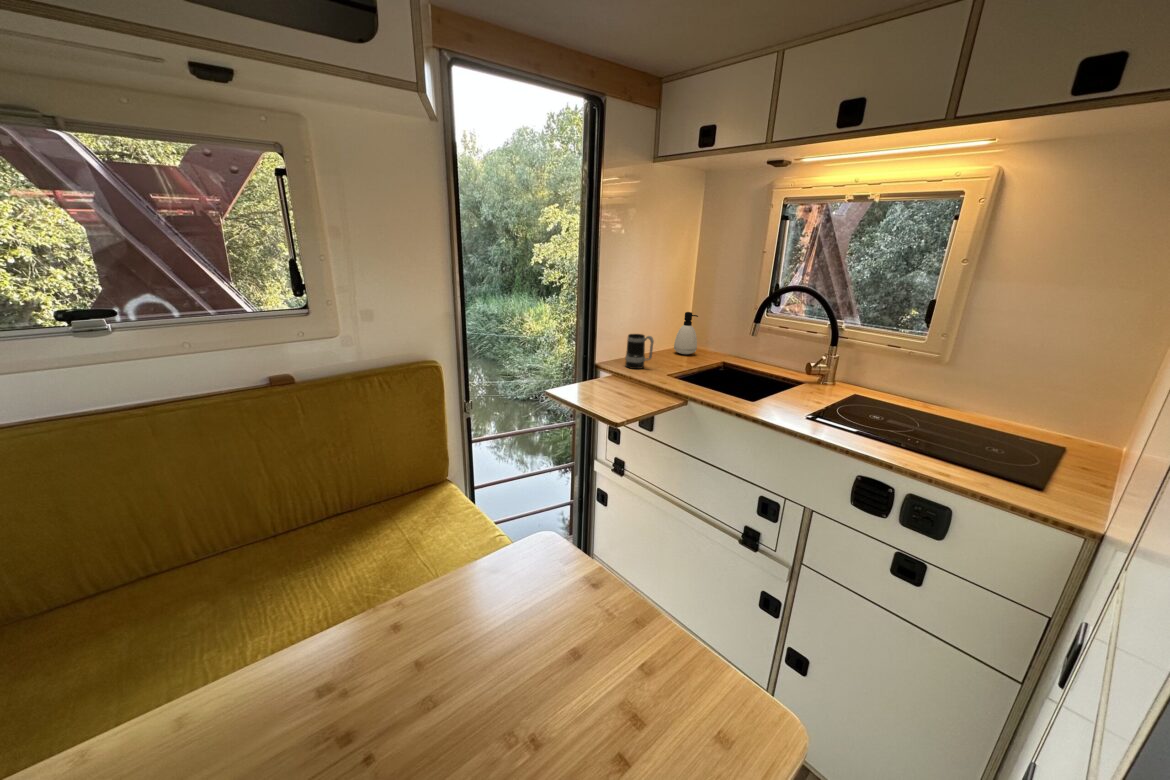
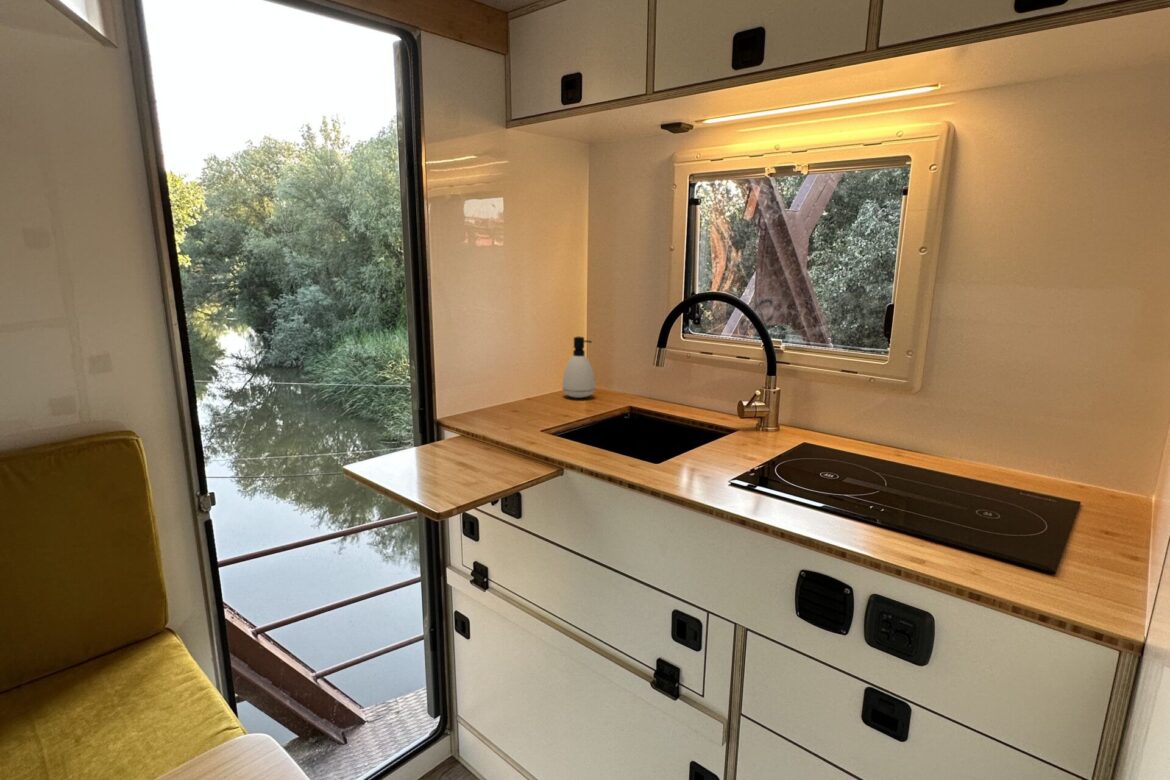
mug: present [625,334,654,369] -> none [479,371,519,423]

